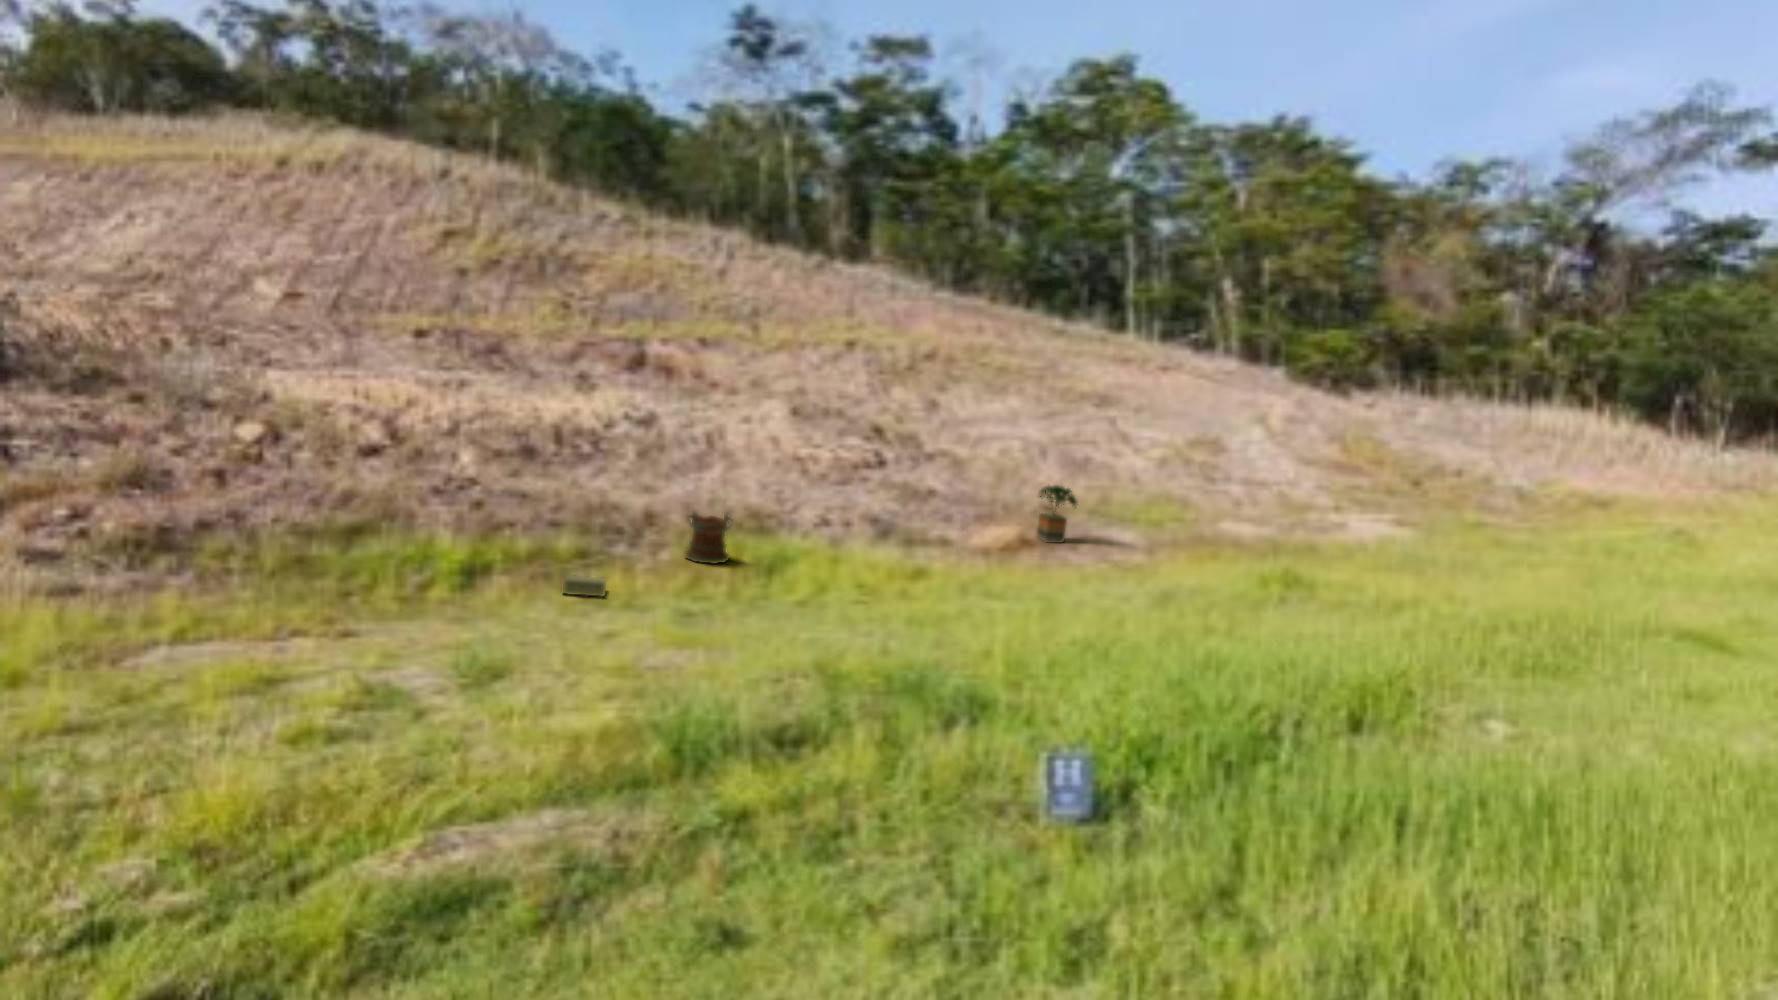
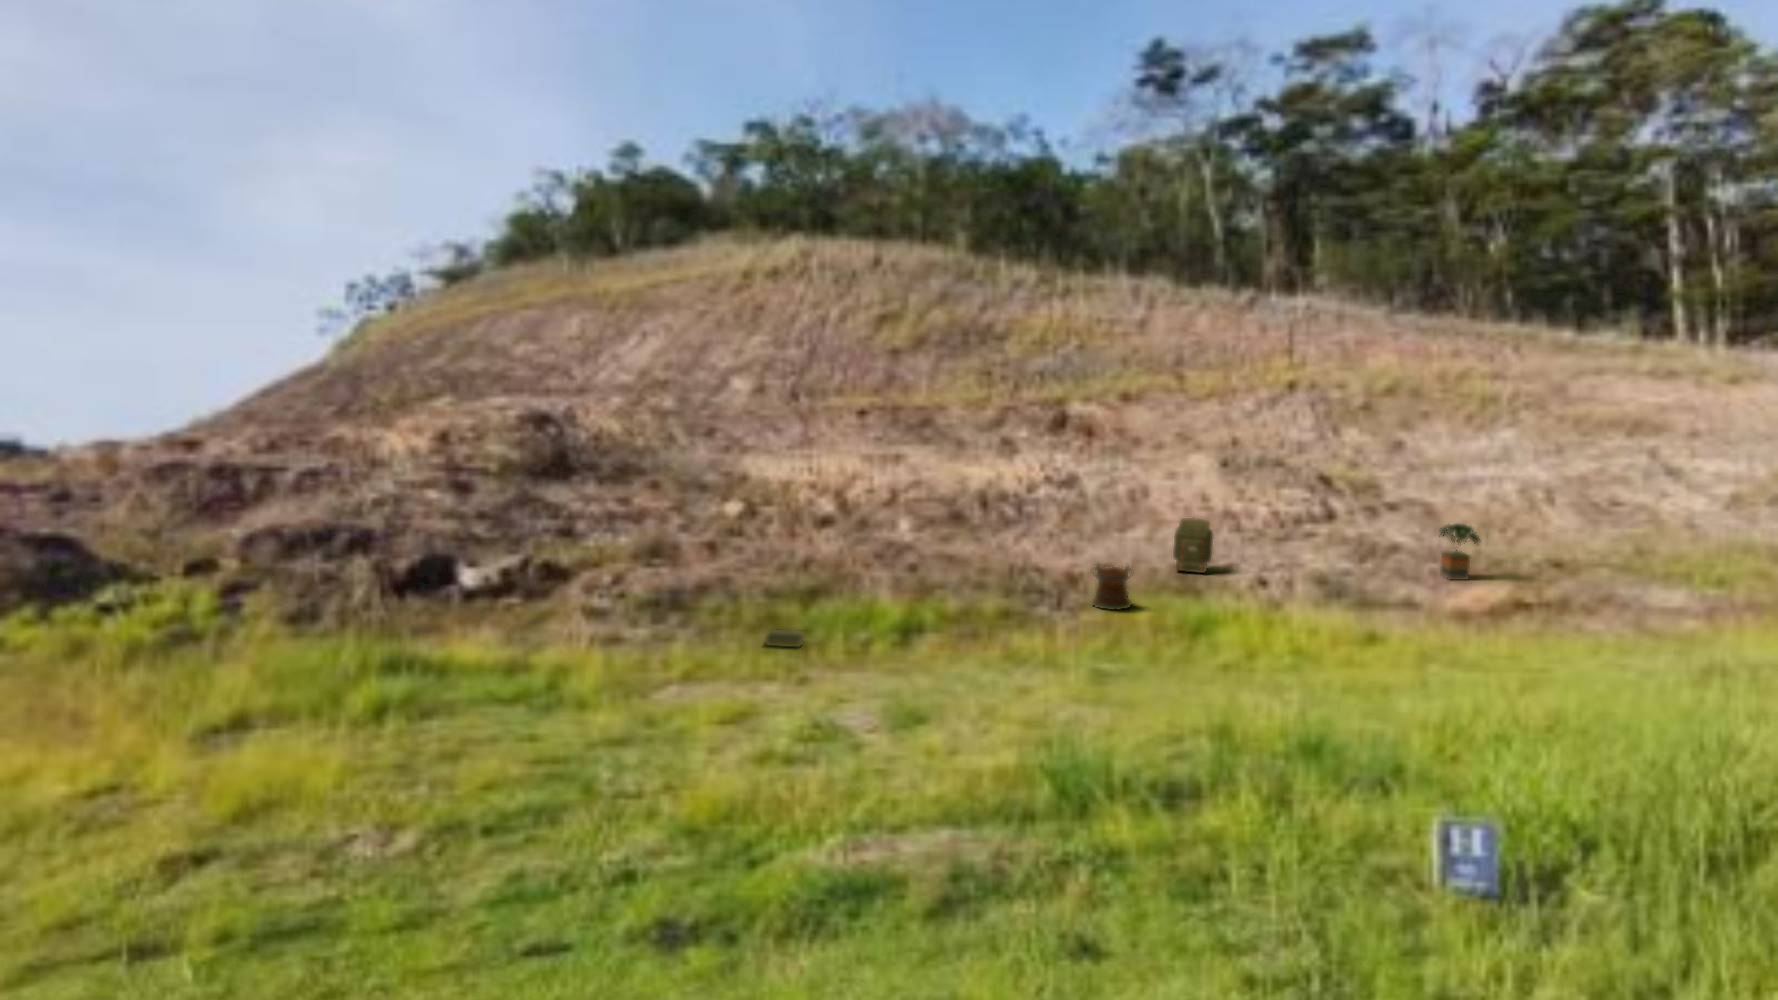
backpack: none [770,465,814,526] -> present [1173,518,1214,573]
toolbox: present [563,575,606,596] -> present [765,629,804,647]

